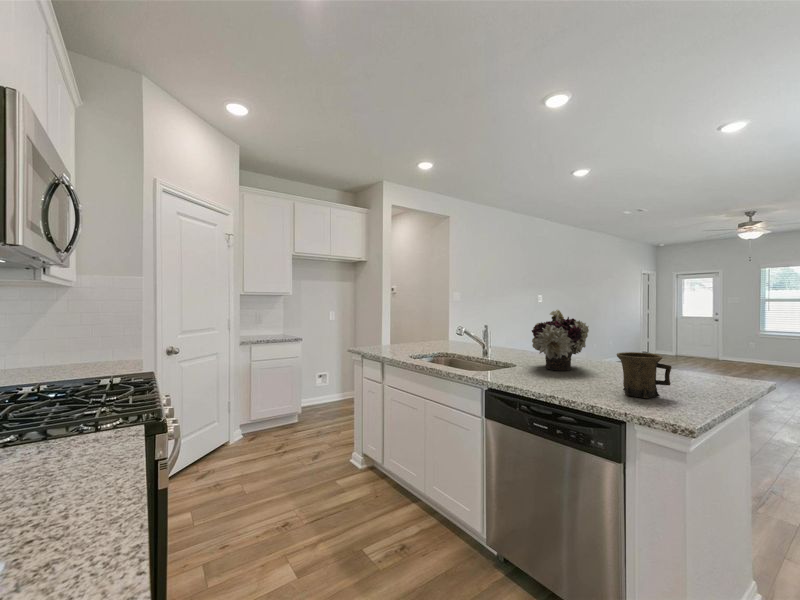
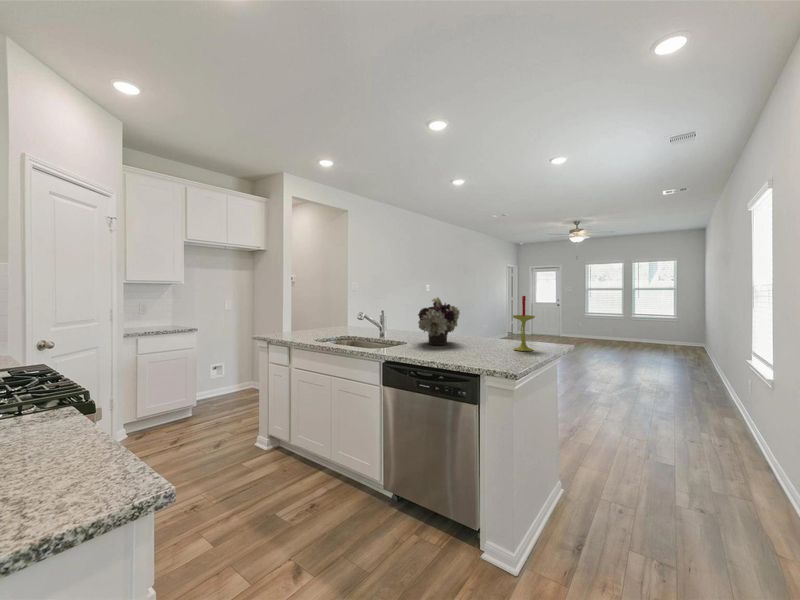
candle: none [671,307,710,388] -> present [513,296,535,351]
mug: present [617,352,672,398] -> none [476,327,510,359]

